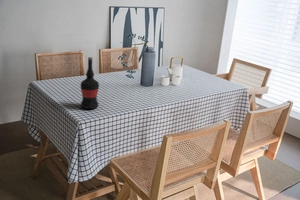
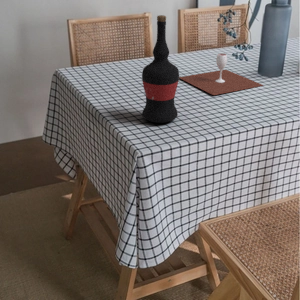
wine glass: none [99,75,142,96] -> present [179,53,263,95]

